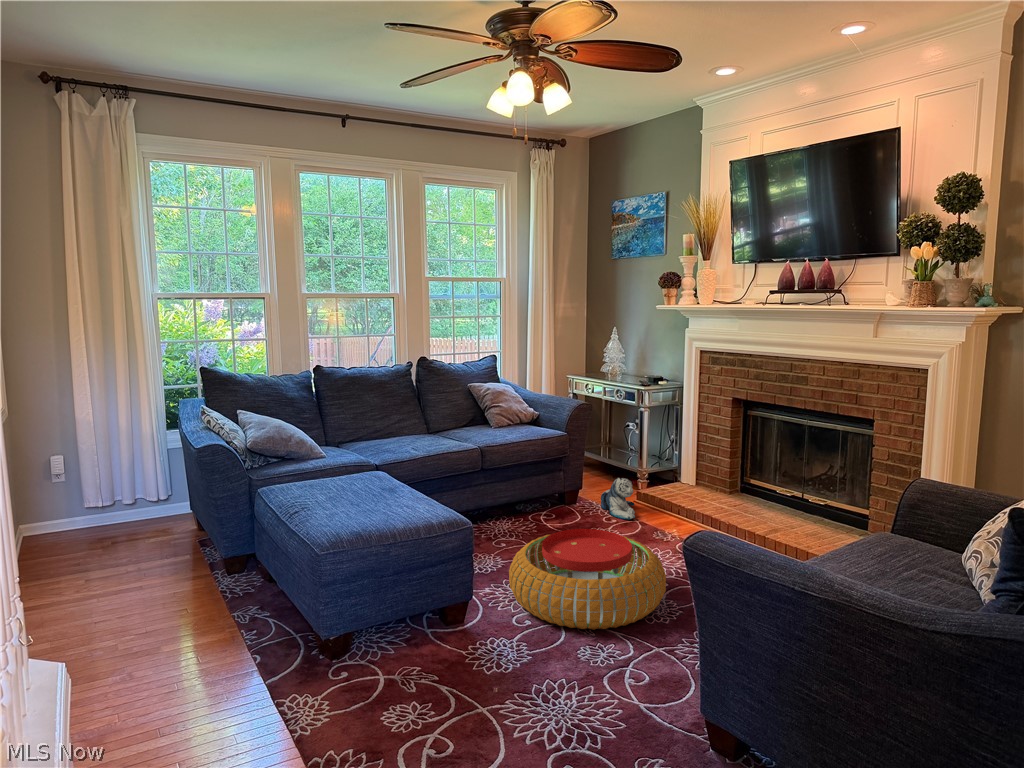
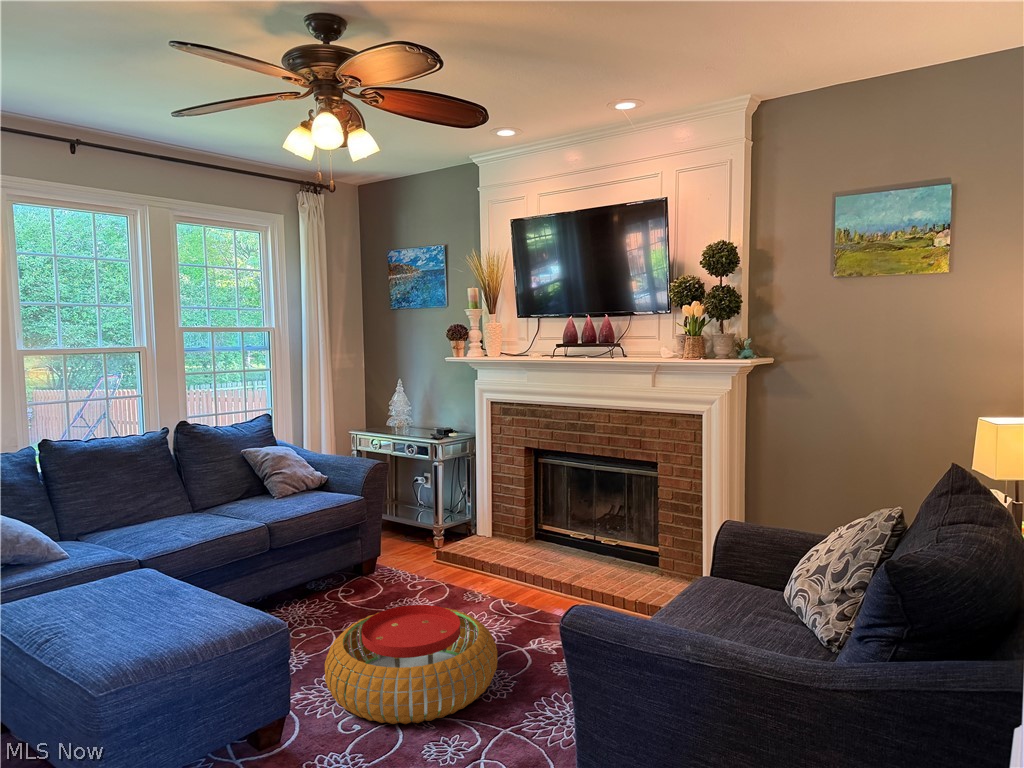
plush toy: present [601,478,635,520] -> none [401,540,441,585]

